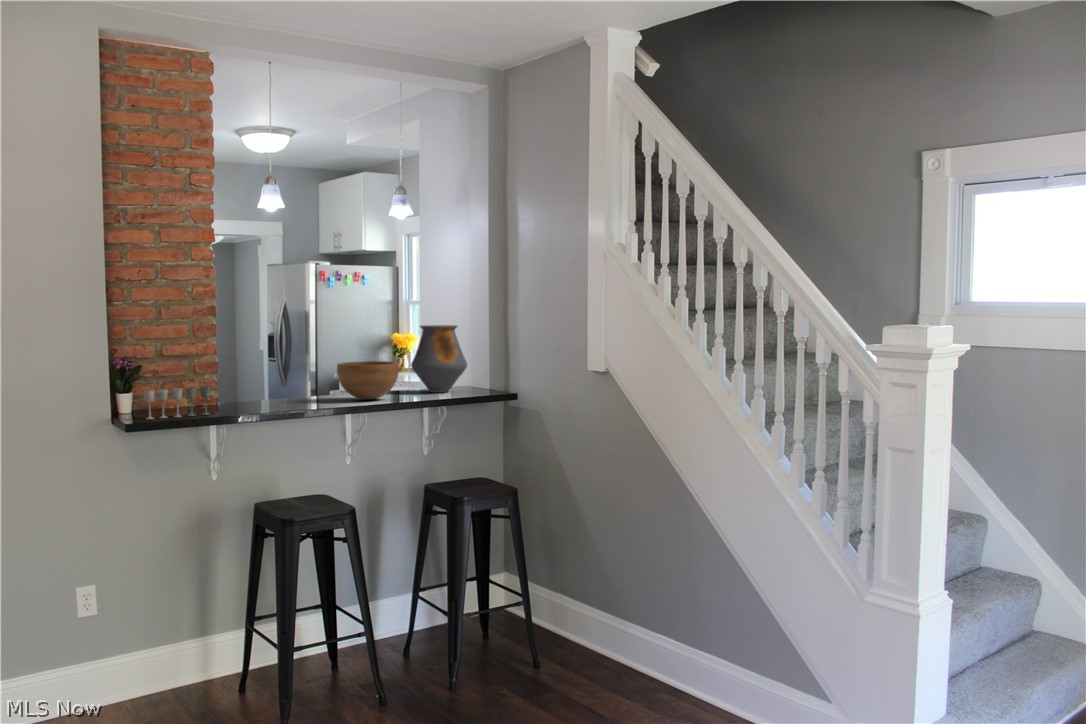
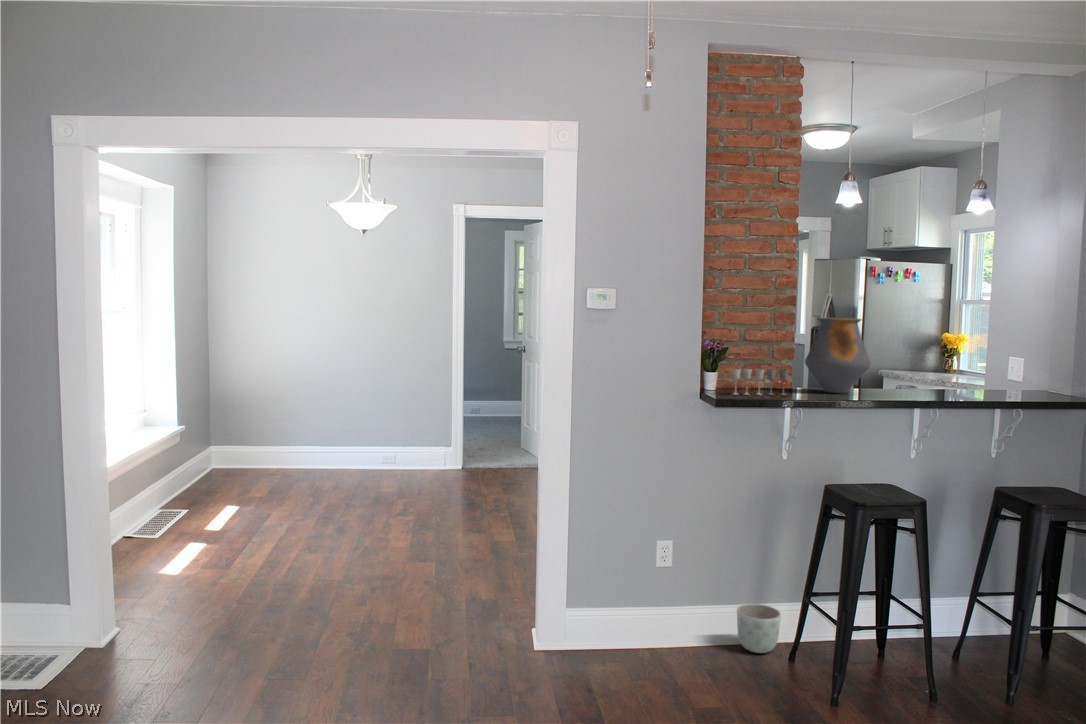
vase: present [411,325,467,393] -> present [805,318,871,393]
bowl: present [337,361,399,400] -> none [906,355,974,394]
planter: none [170,644,220,699] -> present [737,604,781,653]

